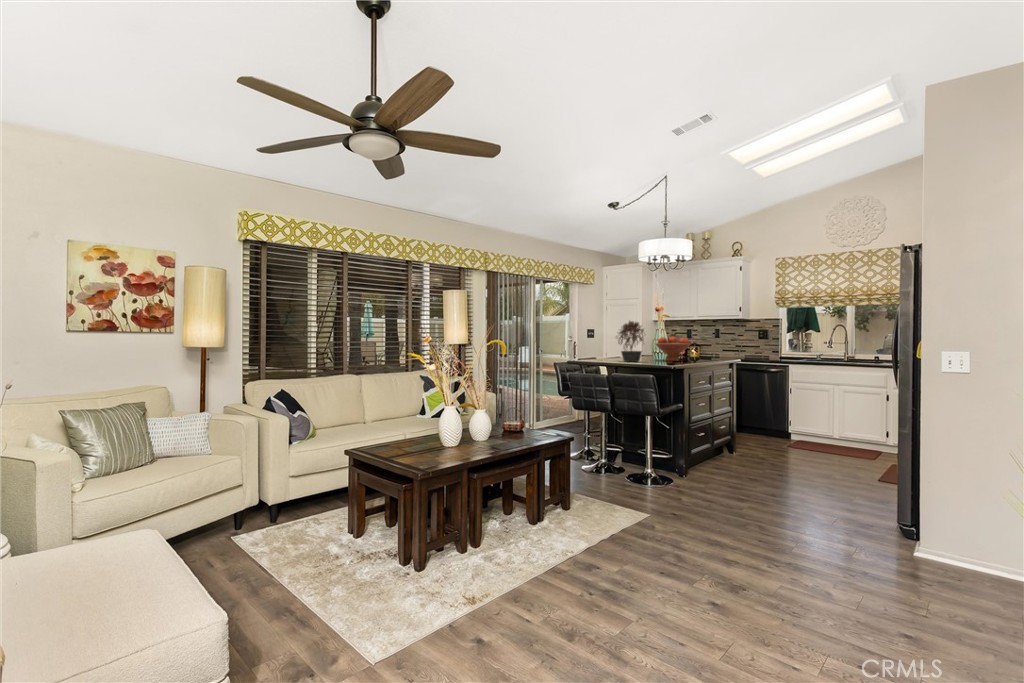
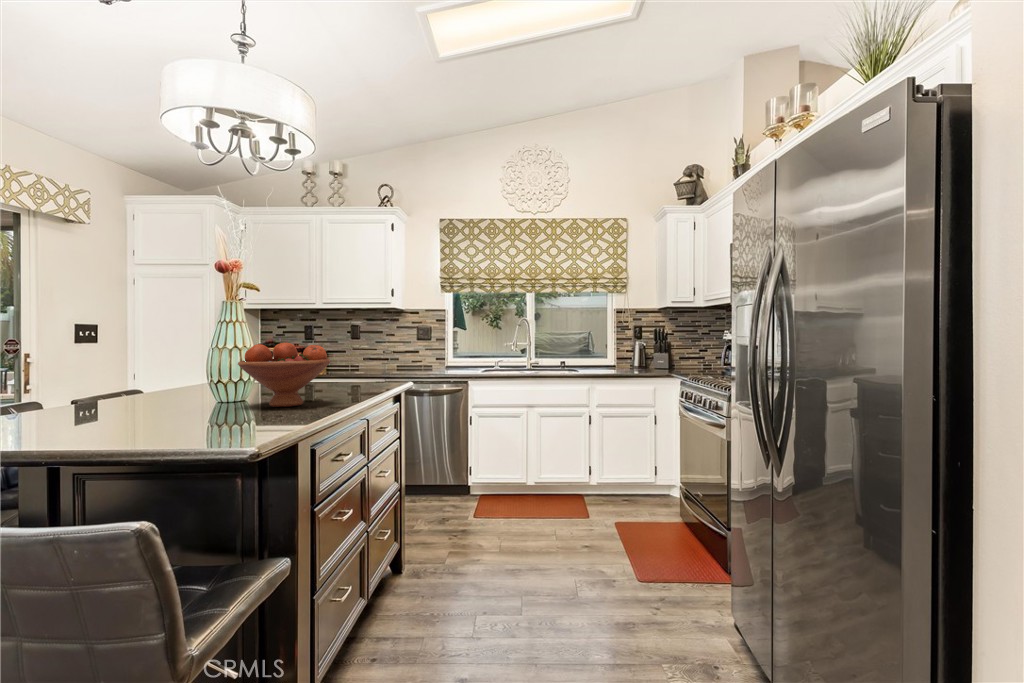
potted plant: present [616,321,644,362] -> none [80,291,206,433]

